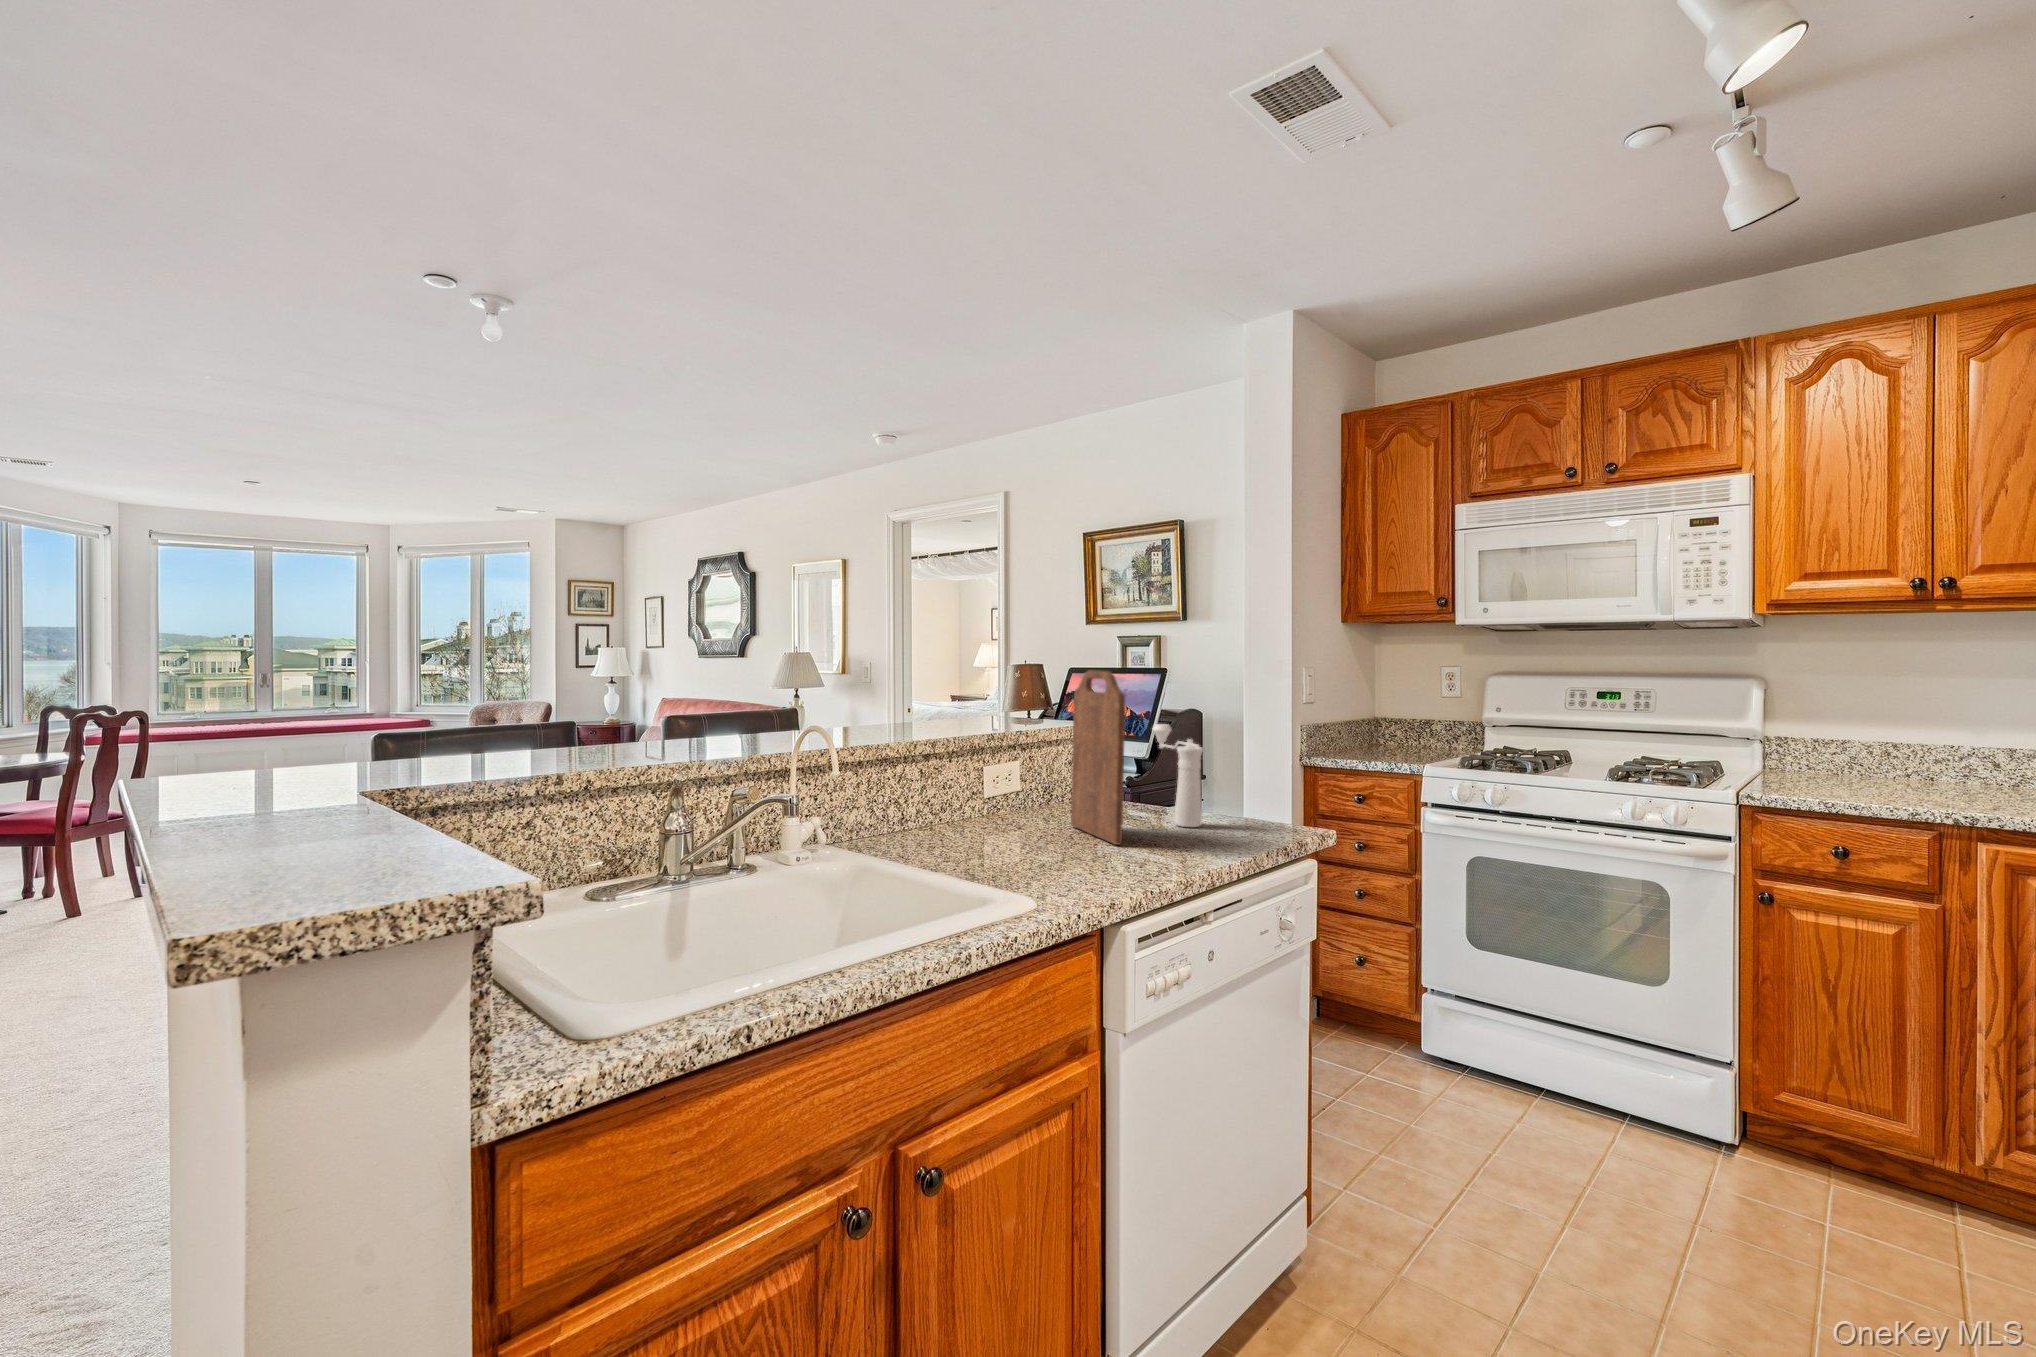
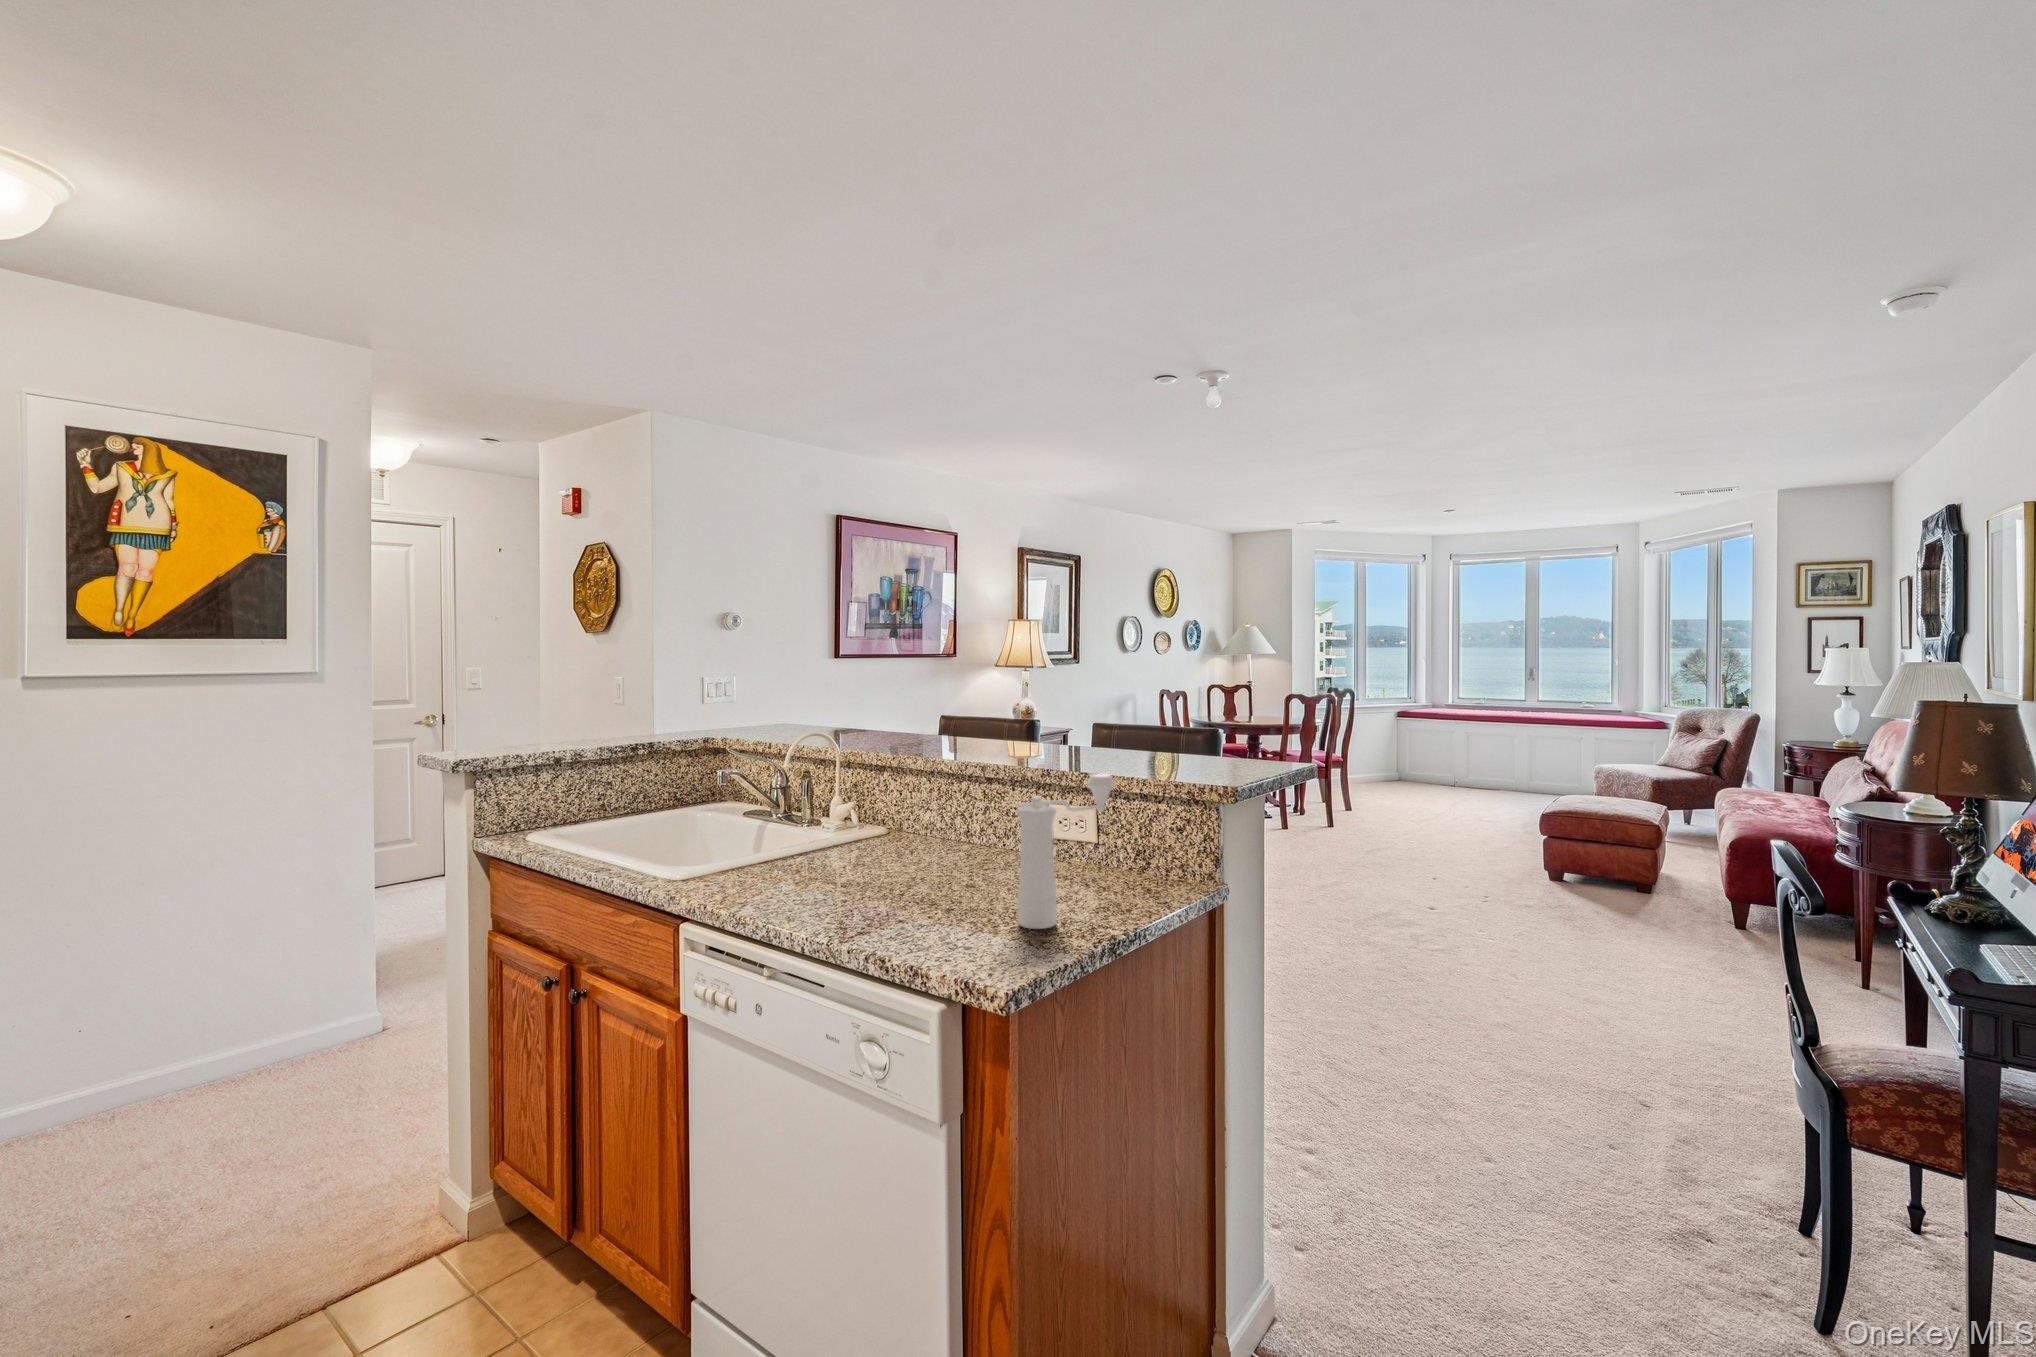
cutting board: present [1071,670,1125,845] -> none [893,690,1004,897]

